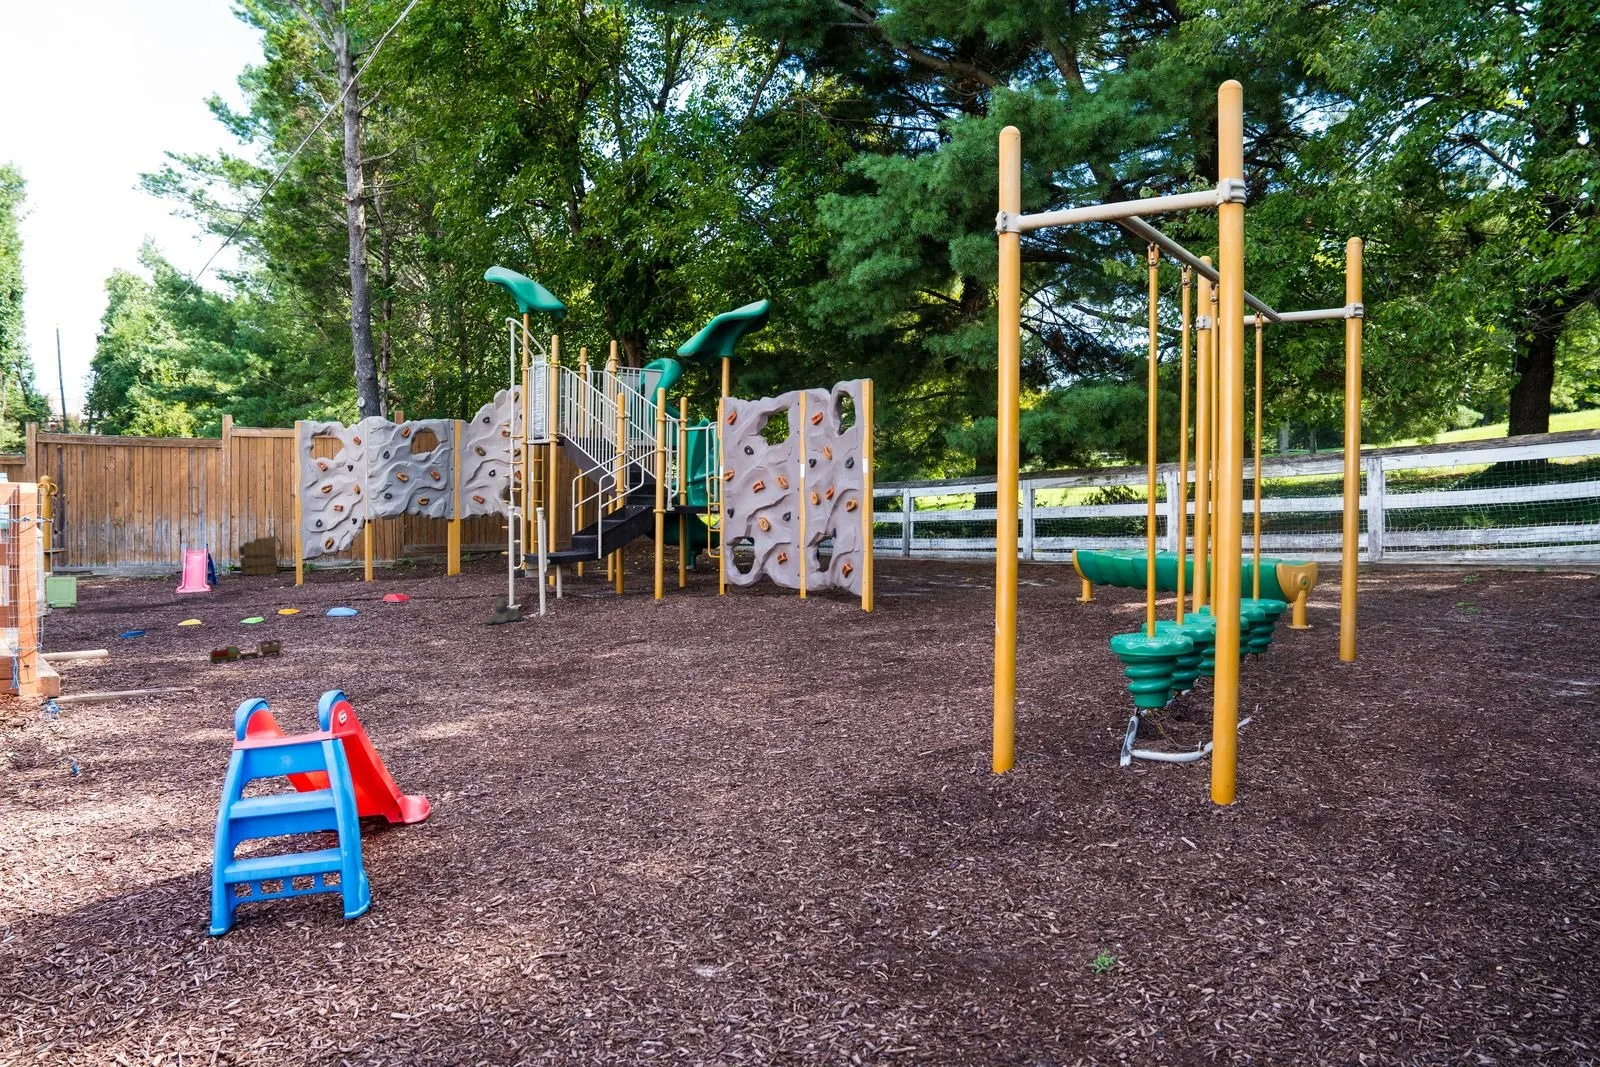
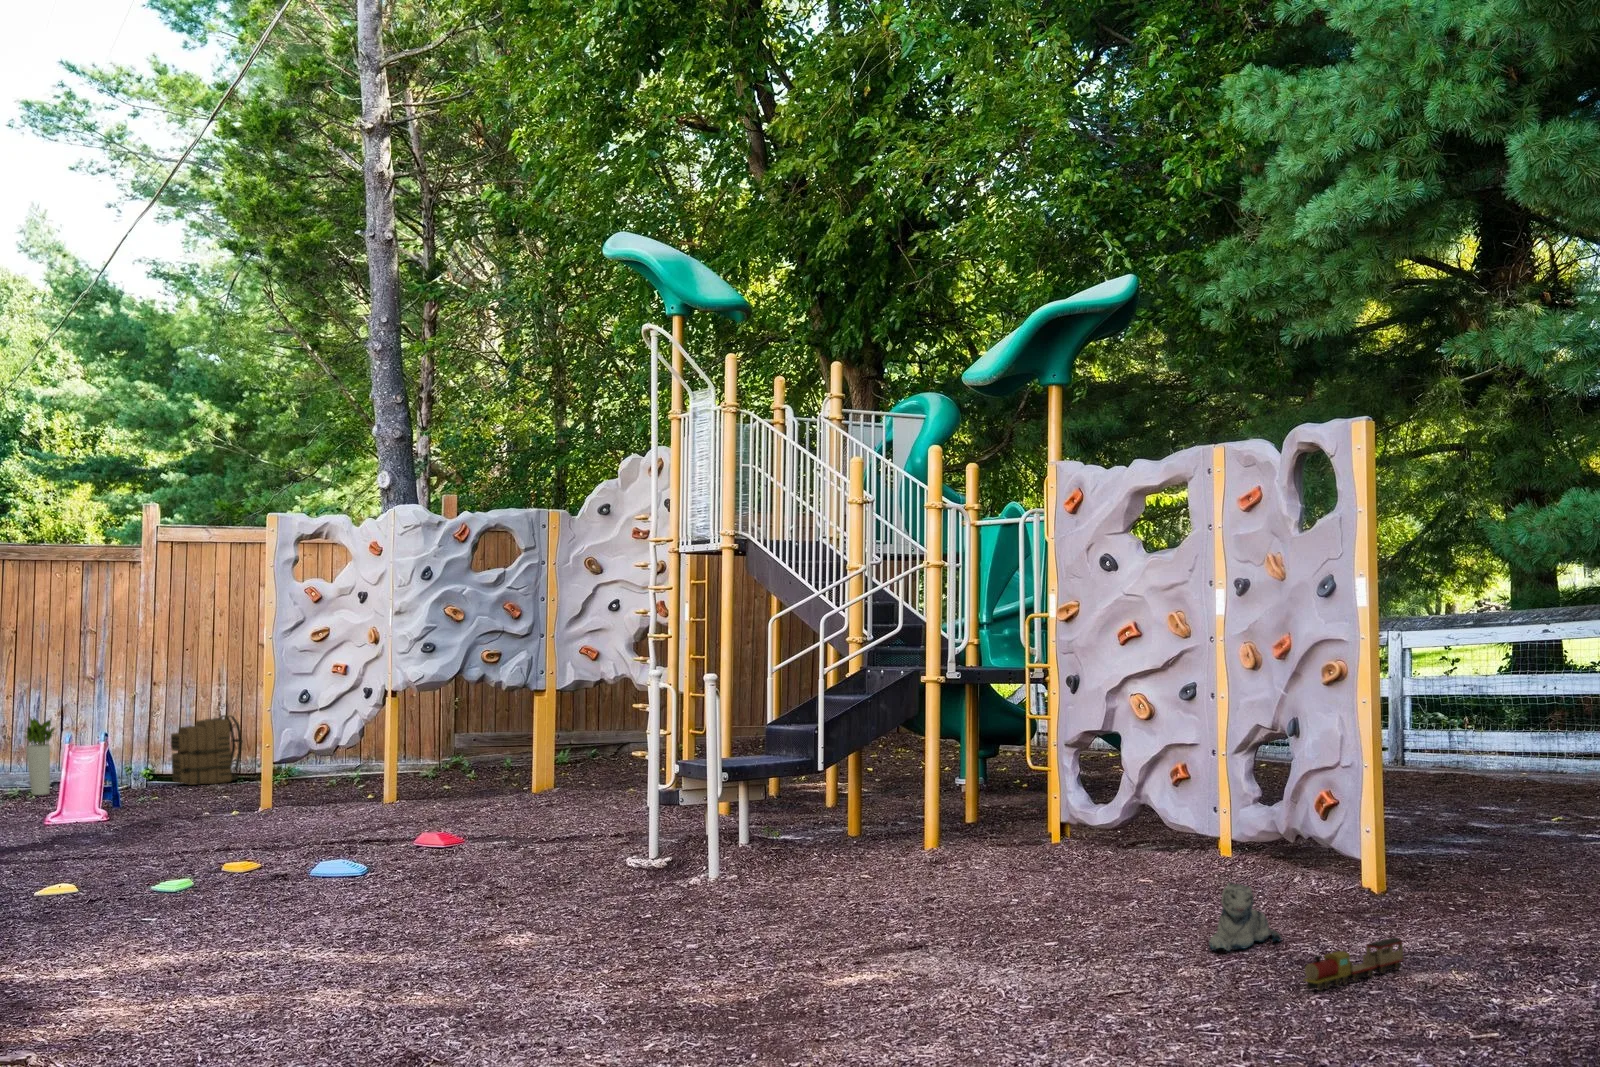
planter: none [145,536,169,581] -> present [24,718,55,795]
plush toy: present [485,597,524,624] -> present [1209,883,1281,951]
toy train: present [210,640,282,663] -> present [1304,938,1403,991]

